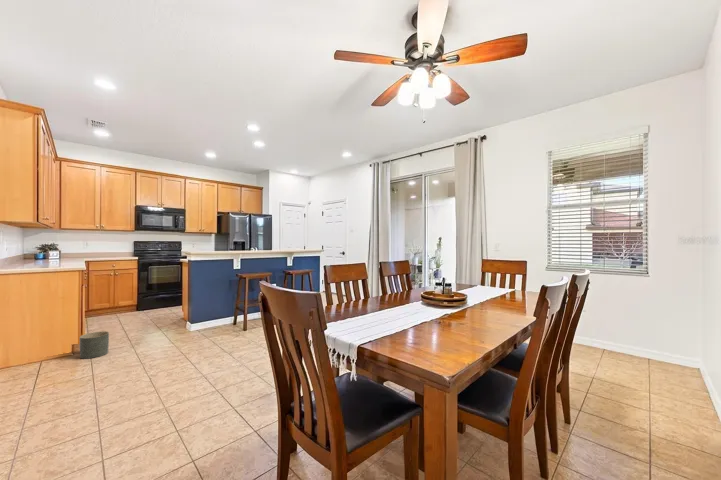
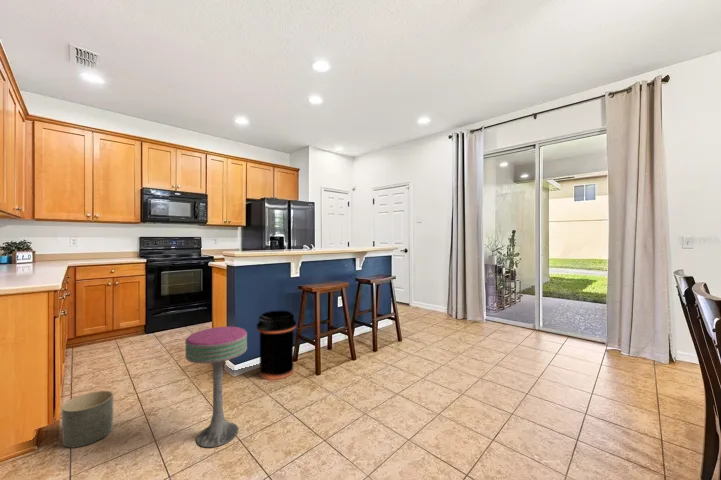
trash can: none [205,291,232,334] -> present [257,311,296,380]
bar stool: none [148,295,186,359] -> present [185,327,247,447]

